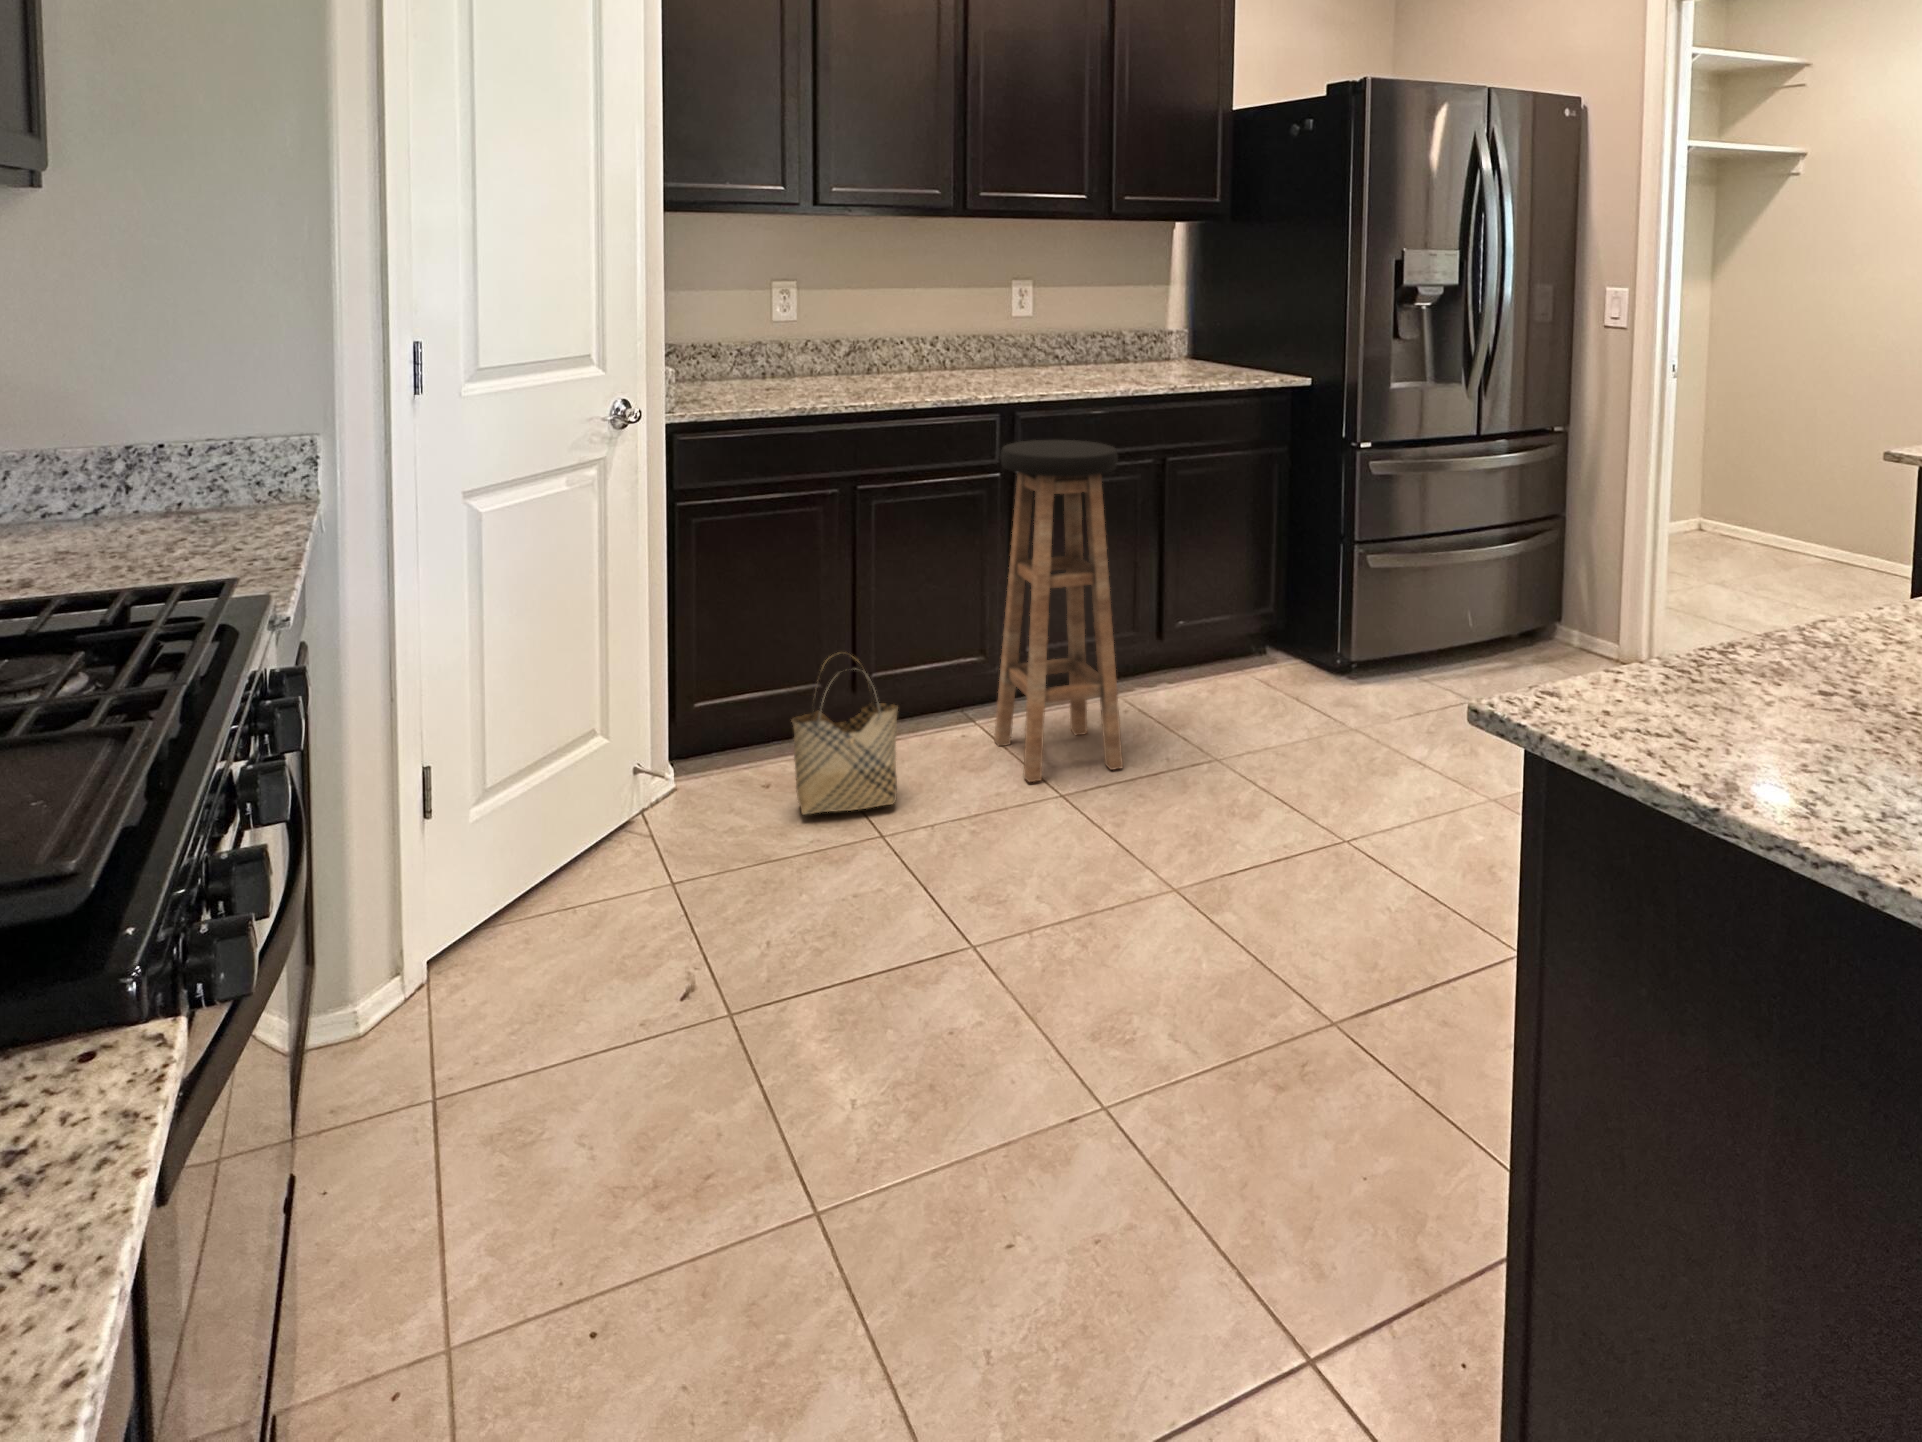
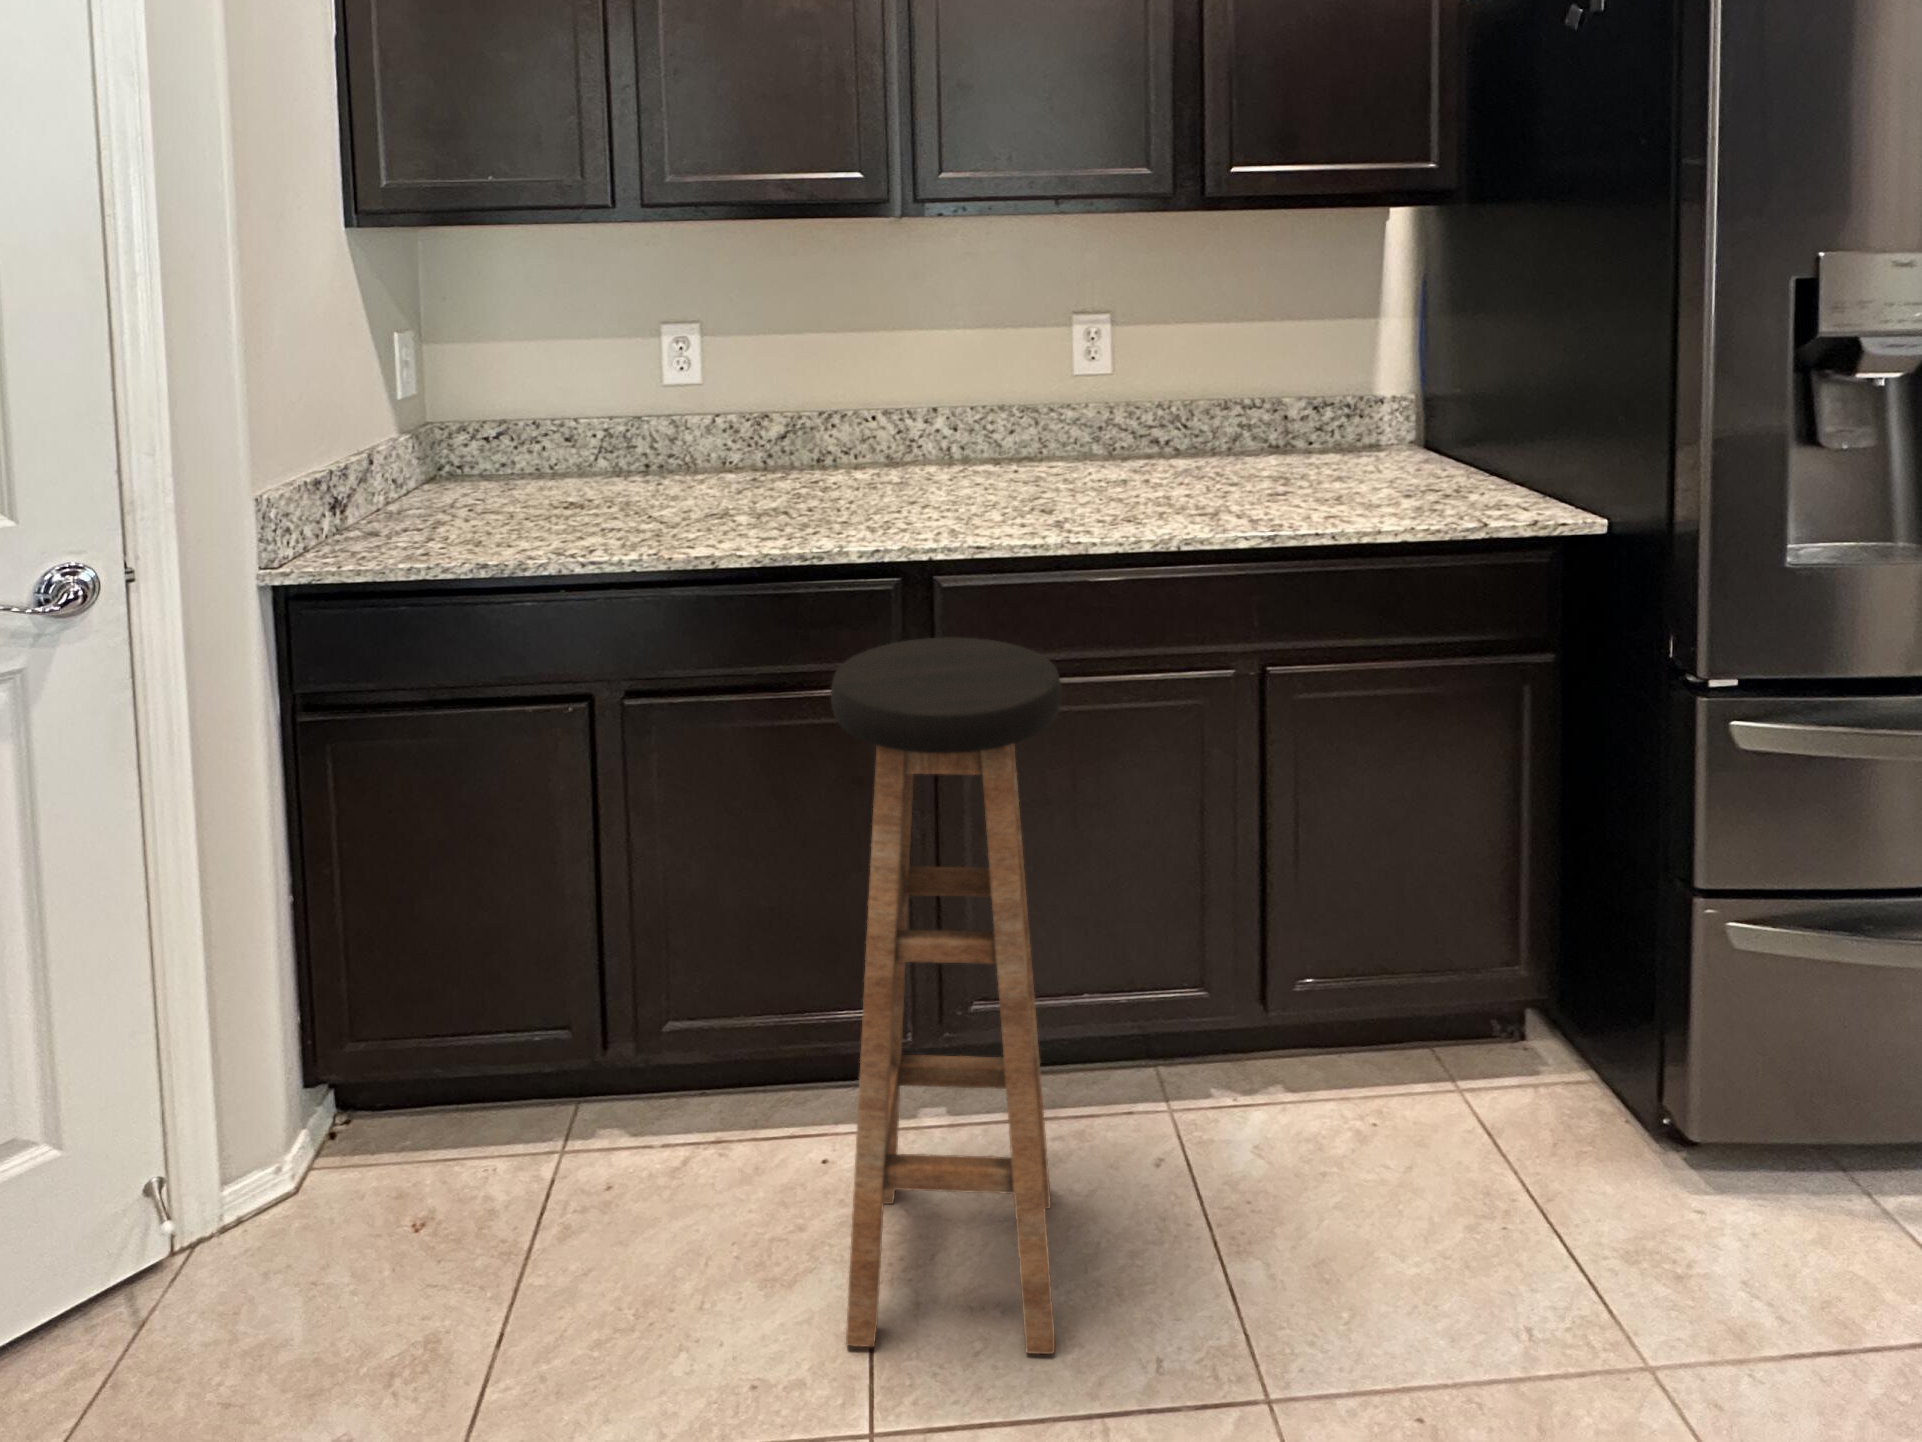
woven basket: present [791,652,898,815] -> none [400,1015,604,1345]

